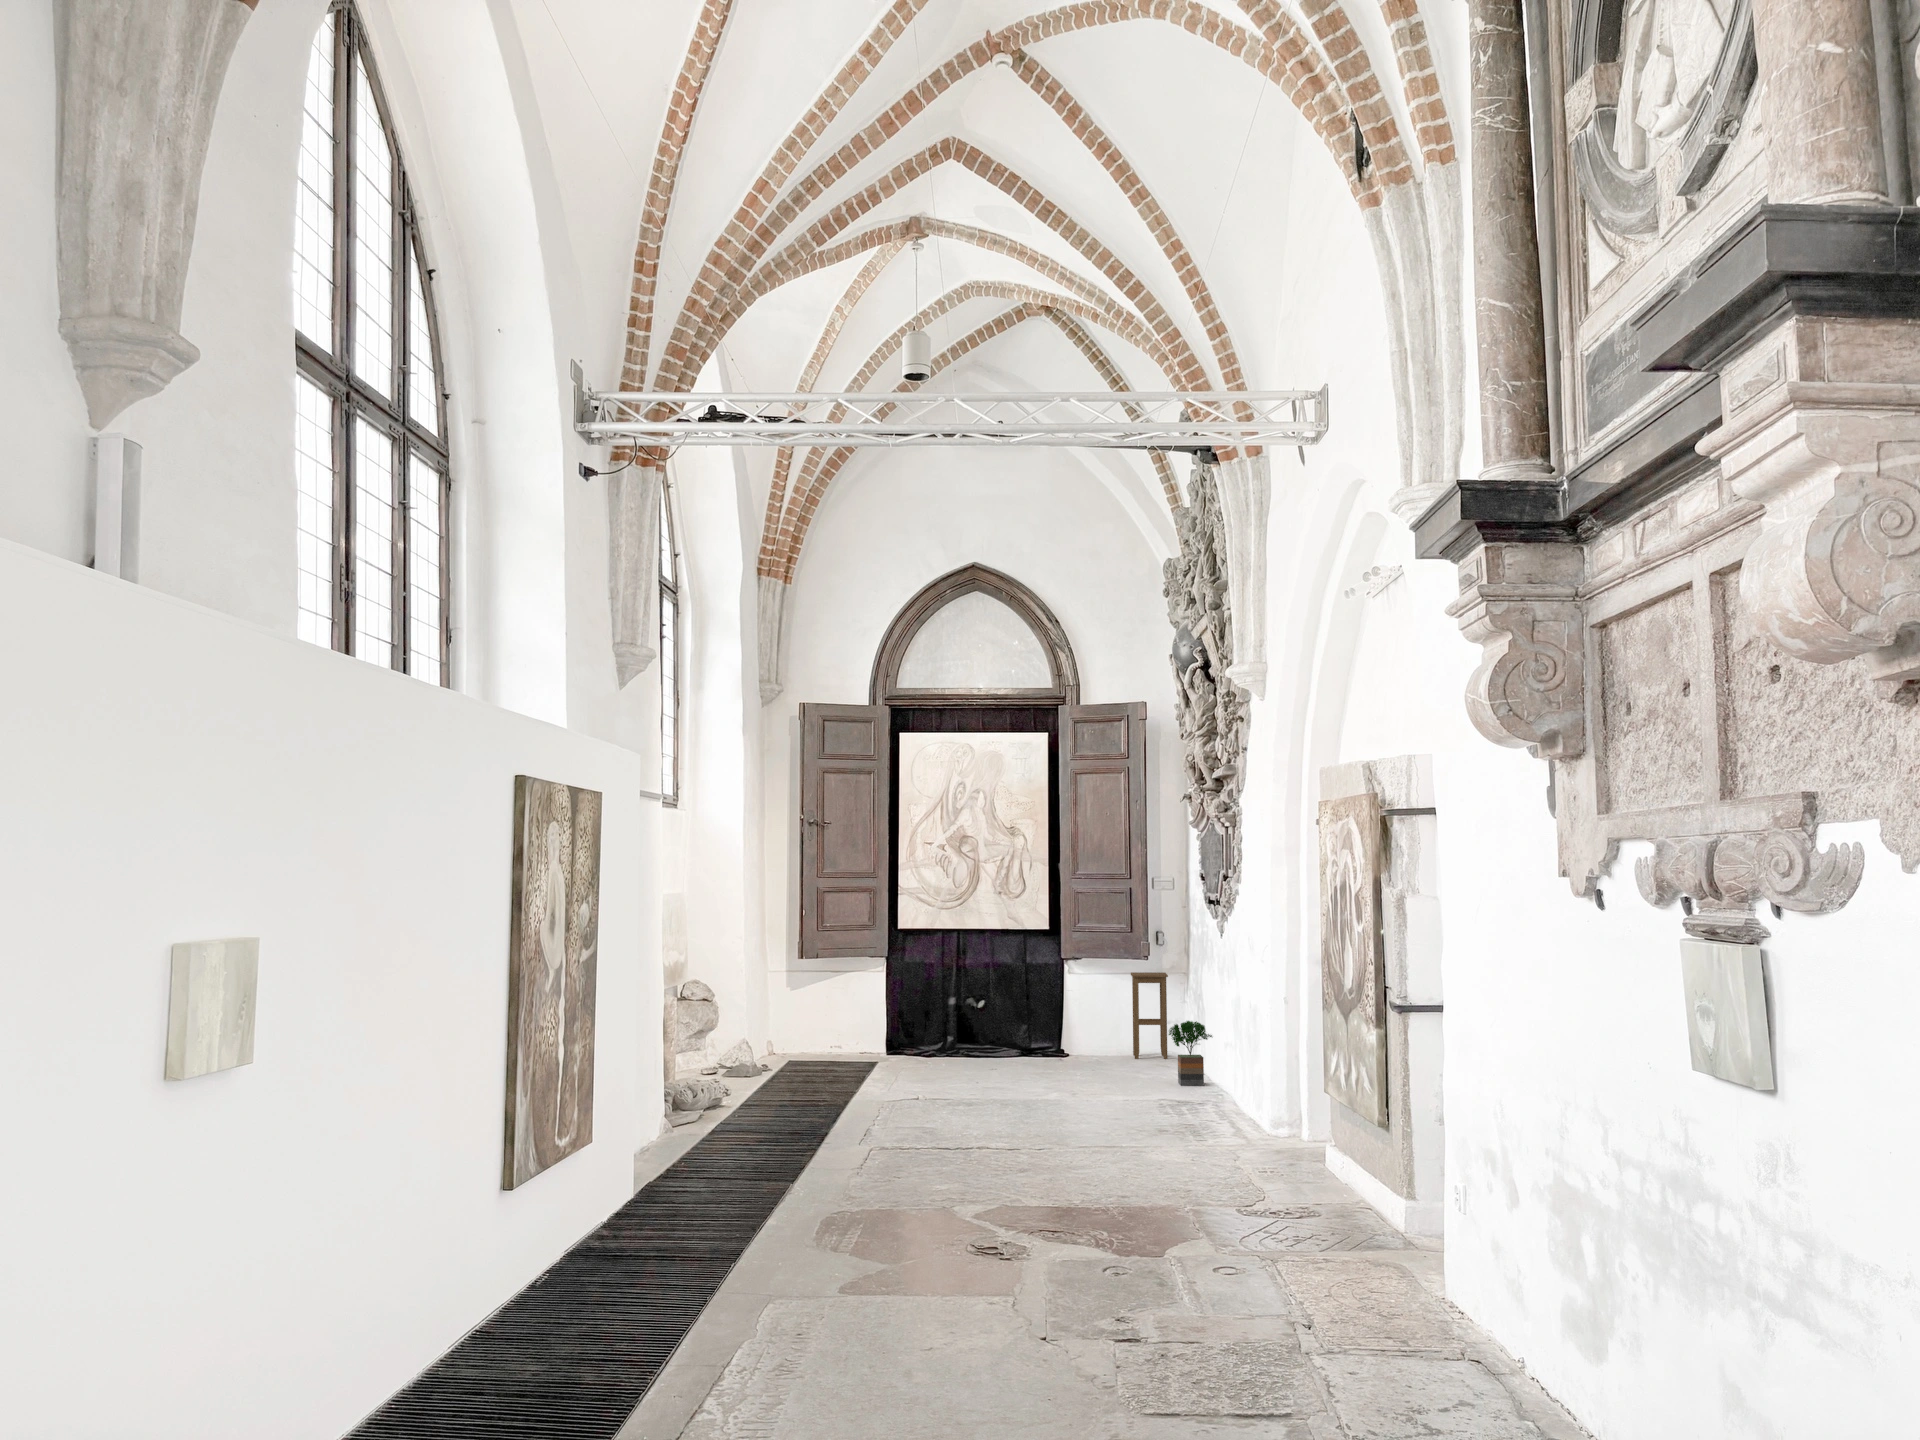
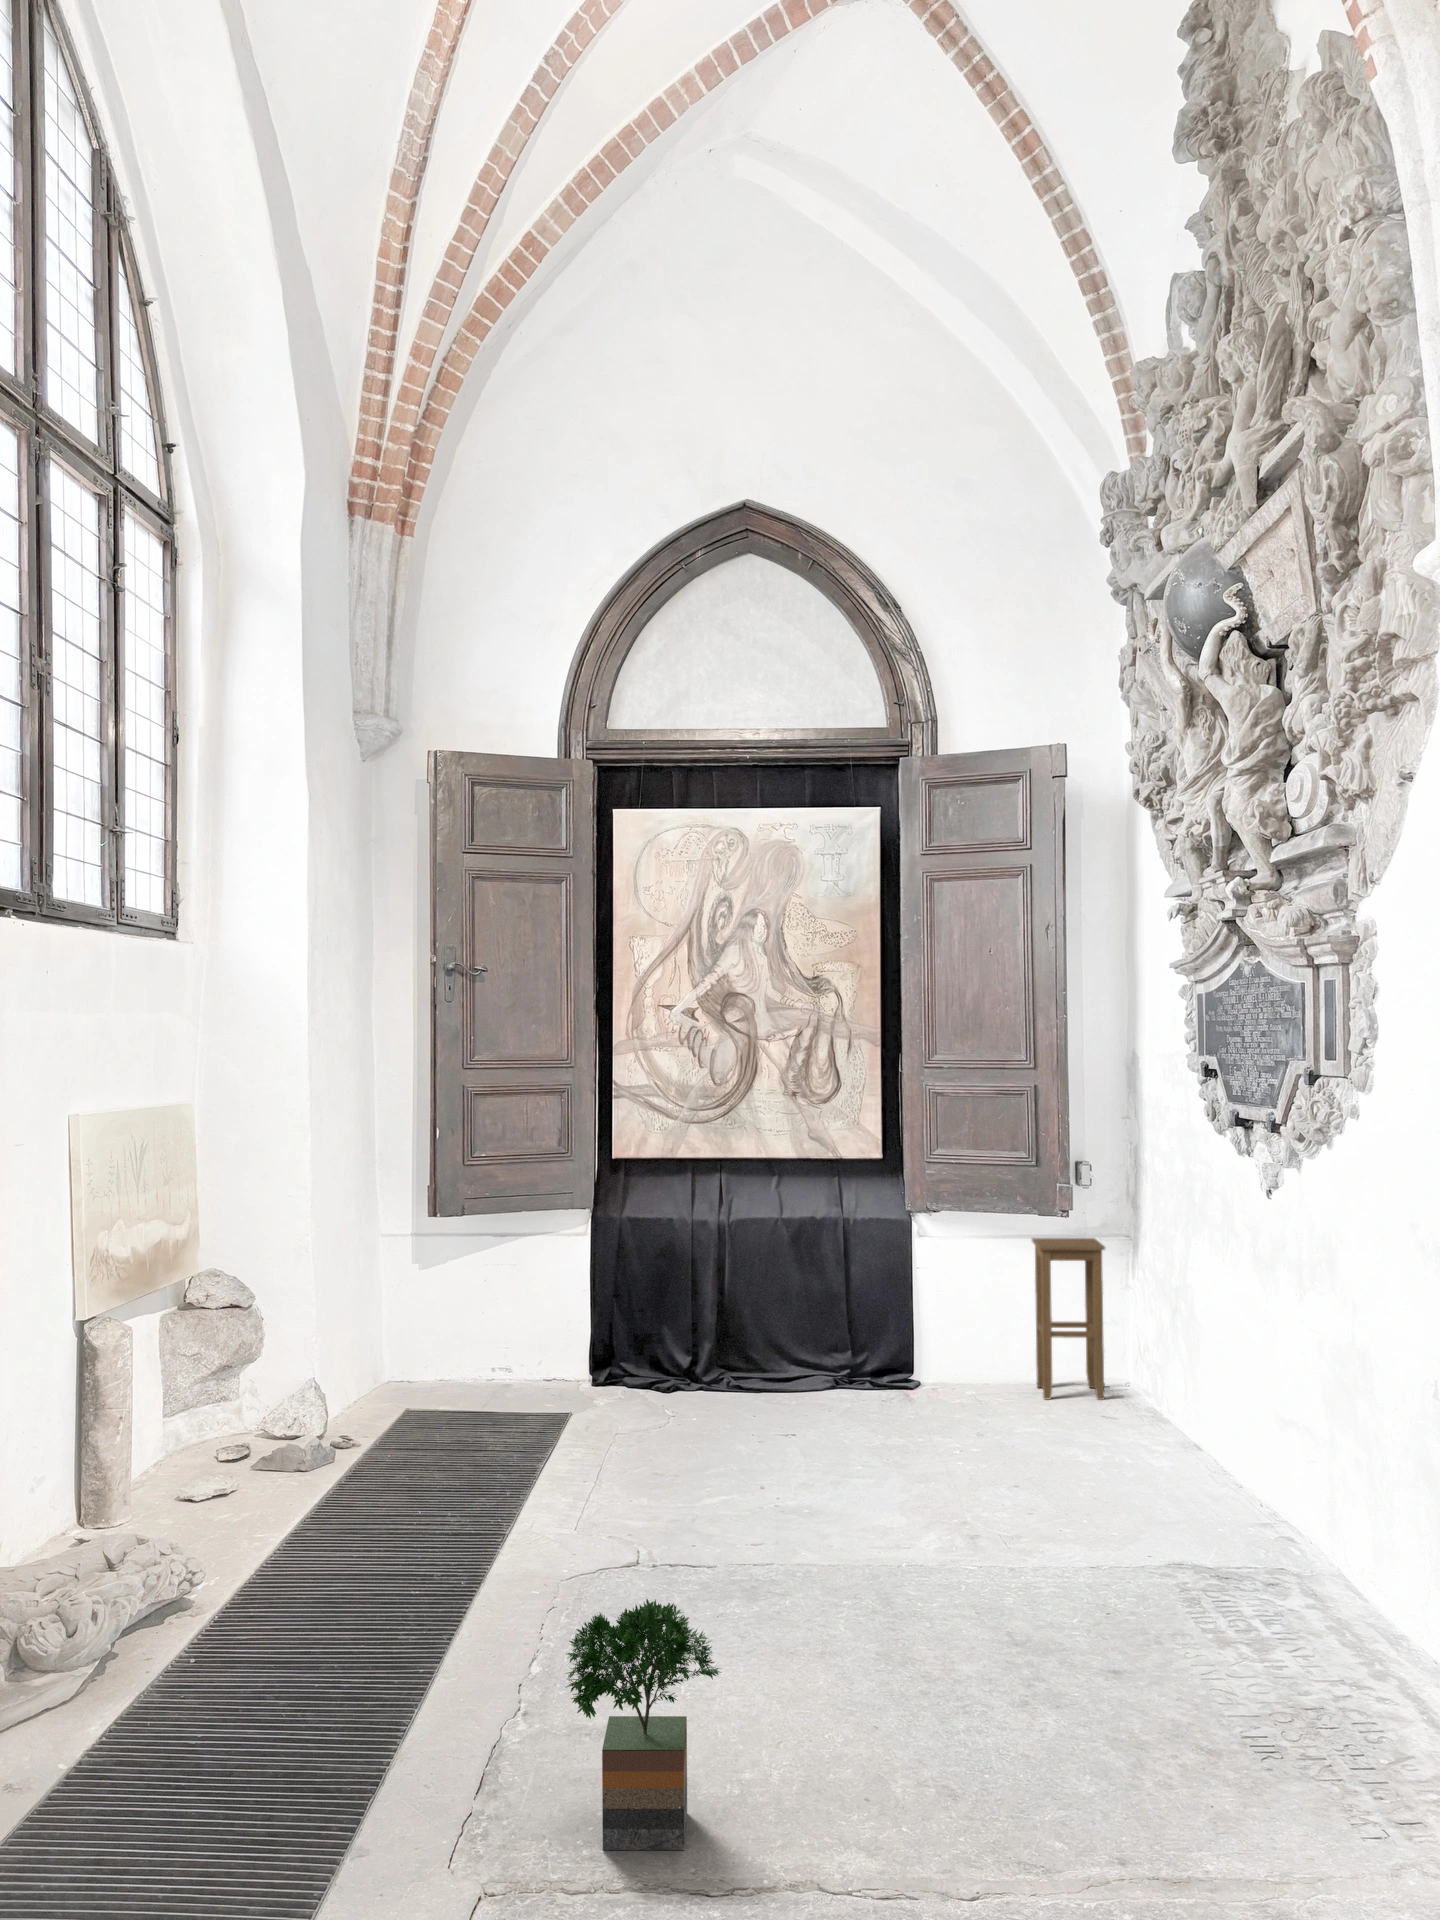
potted tree: present [1169,1021,1212,1086] -> present [565,1599,722,1850]

